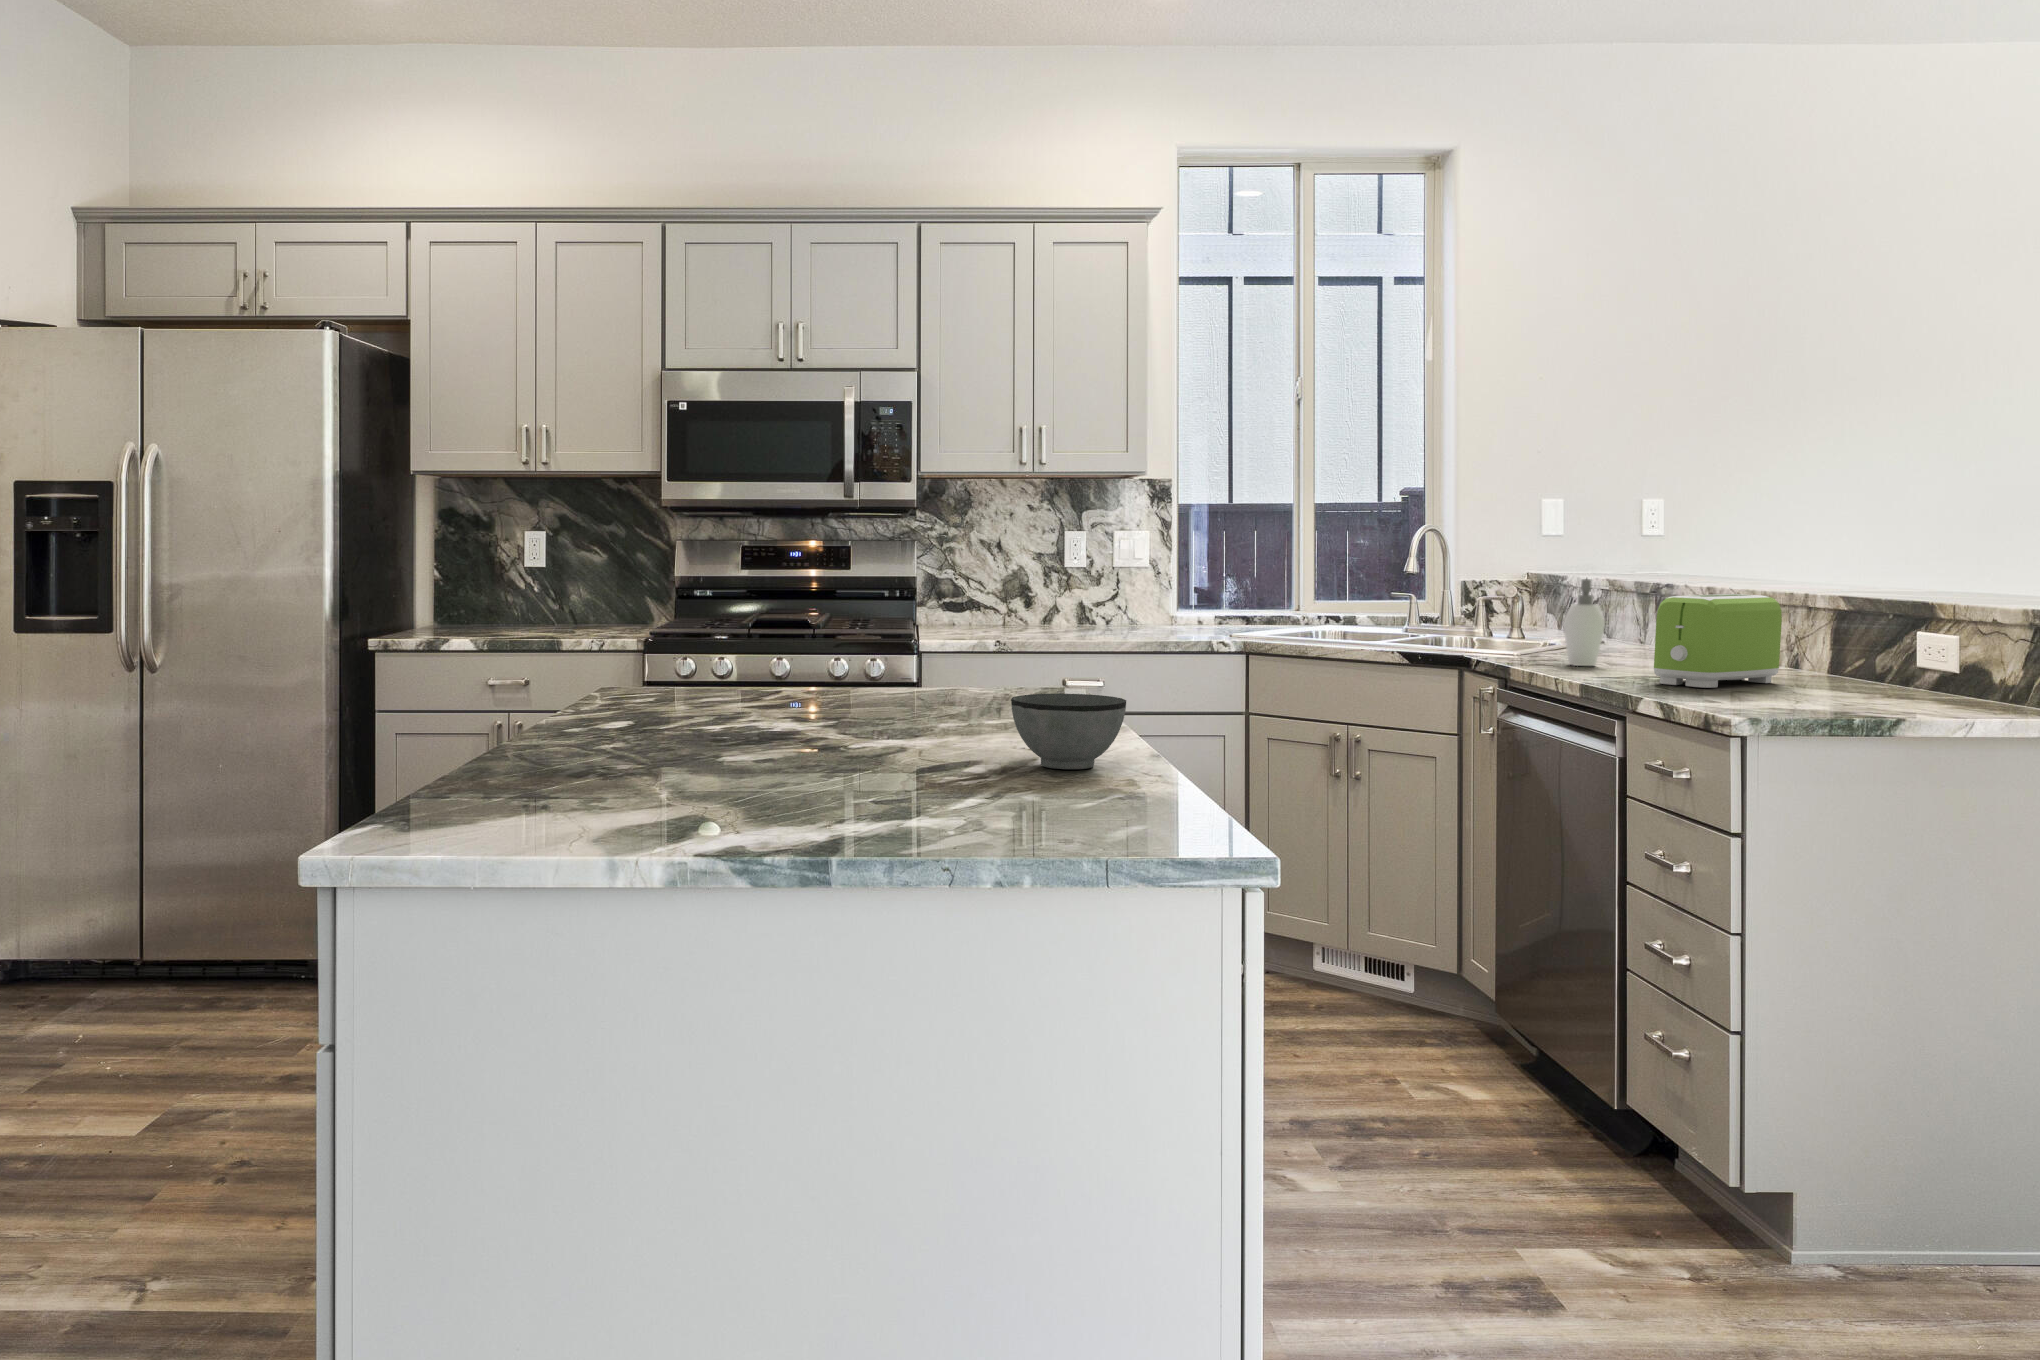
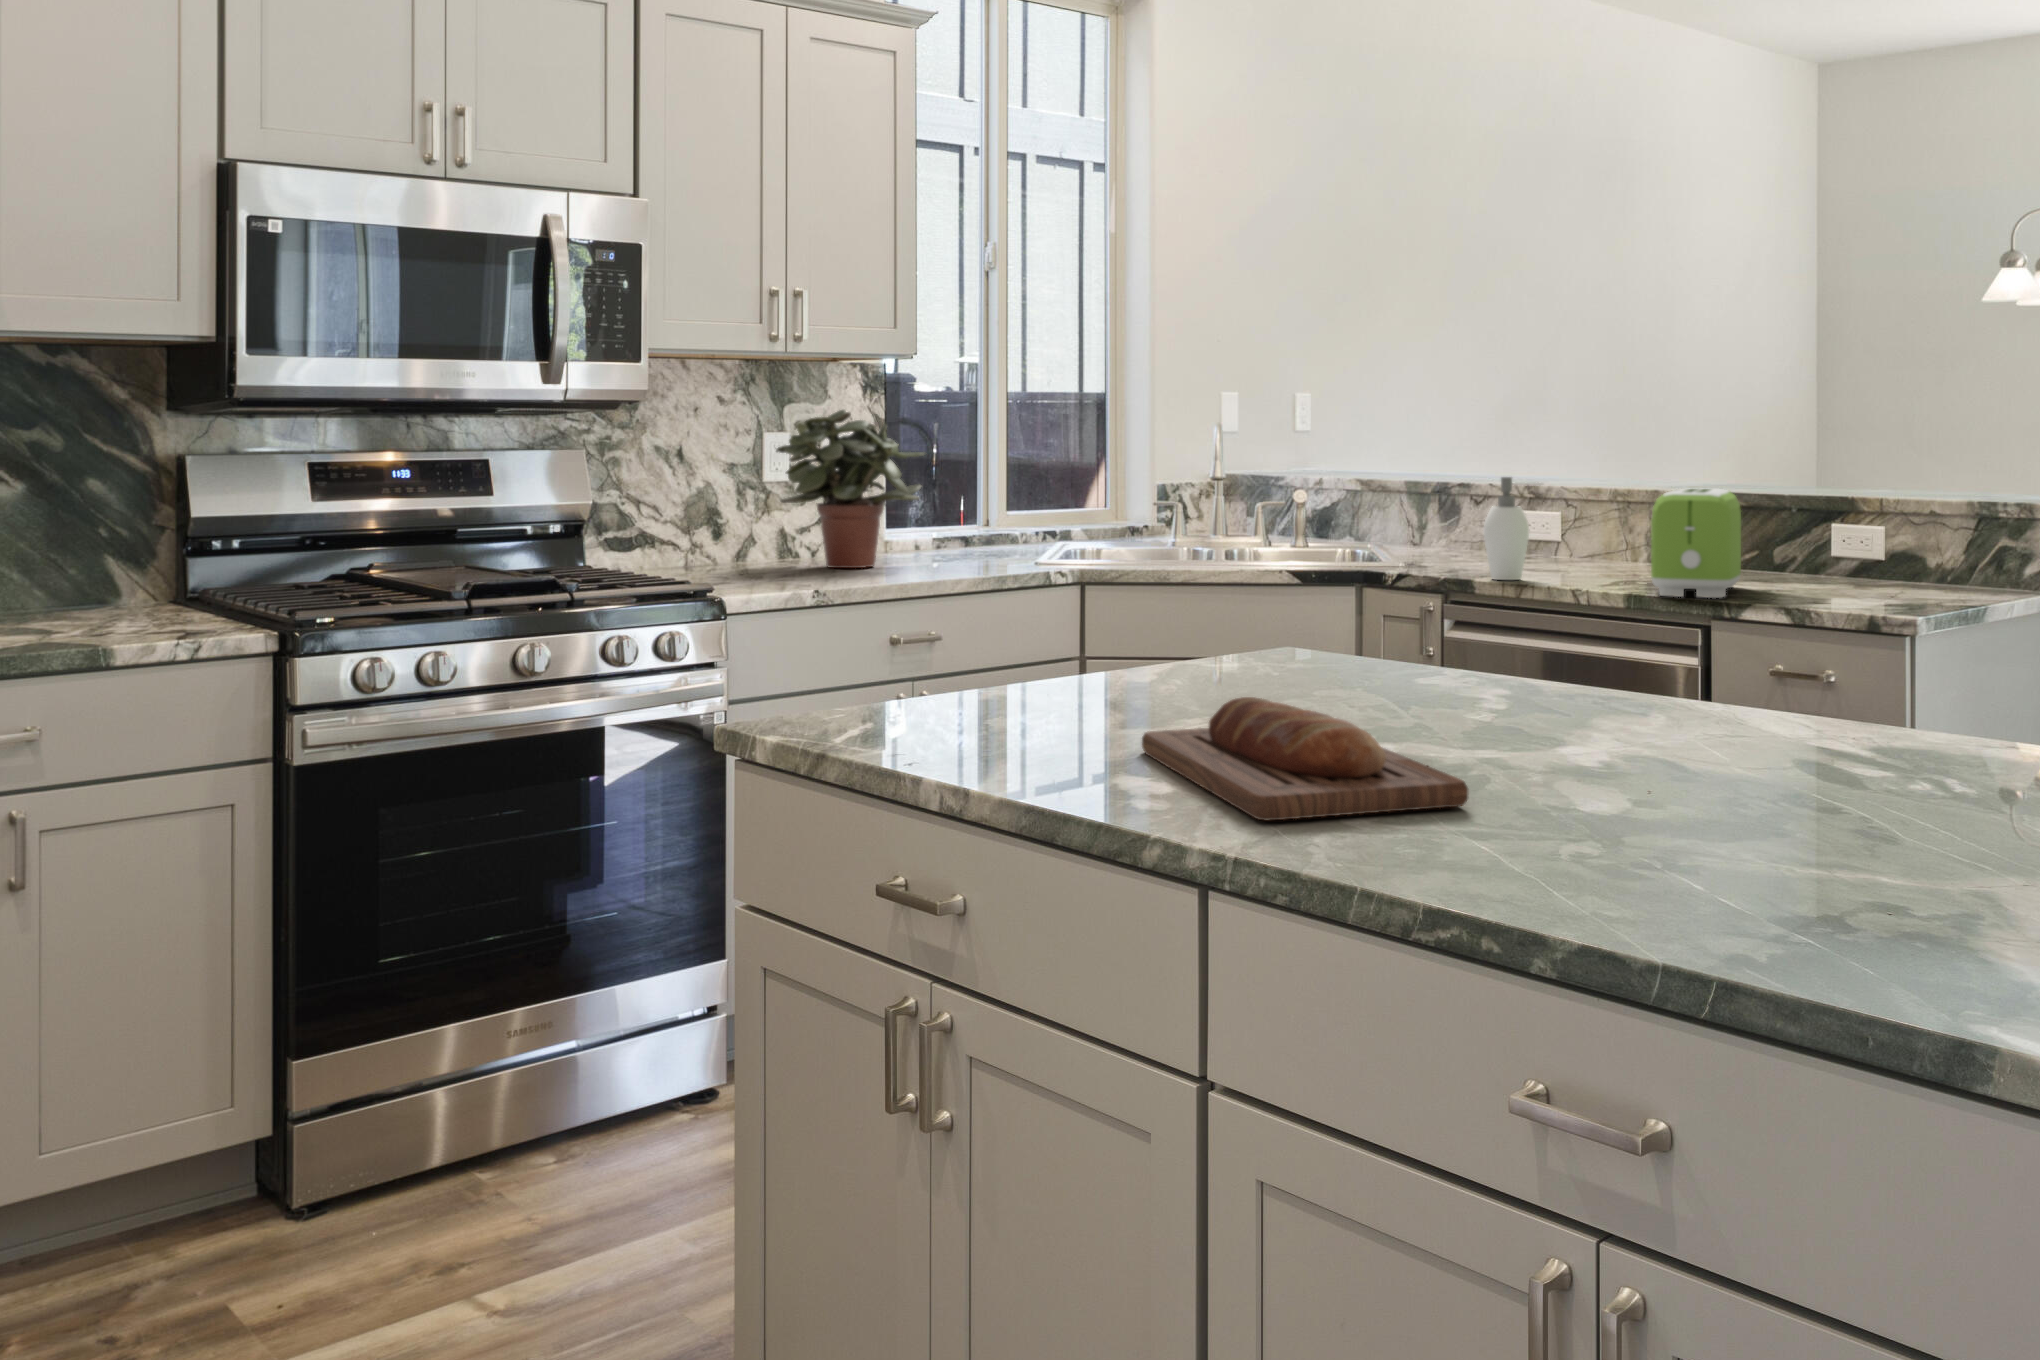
potted plant: none [1055,516,1168,630] -> present [776,410,925,568]
bread loaf: none [830,688,995,745] -> present [1142,697,1468,820]
bowl: present [1011,694,1126,769] -> none [1677,690,1892,832]

